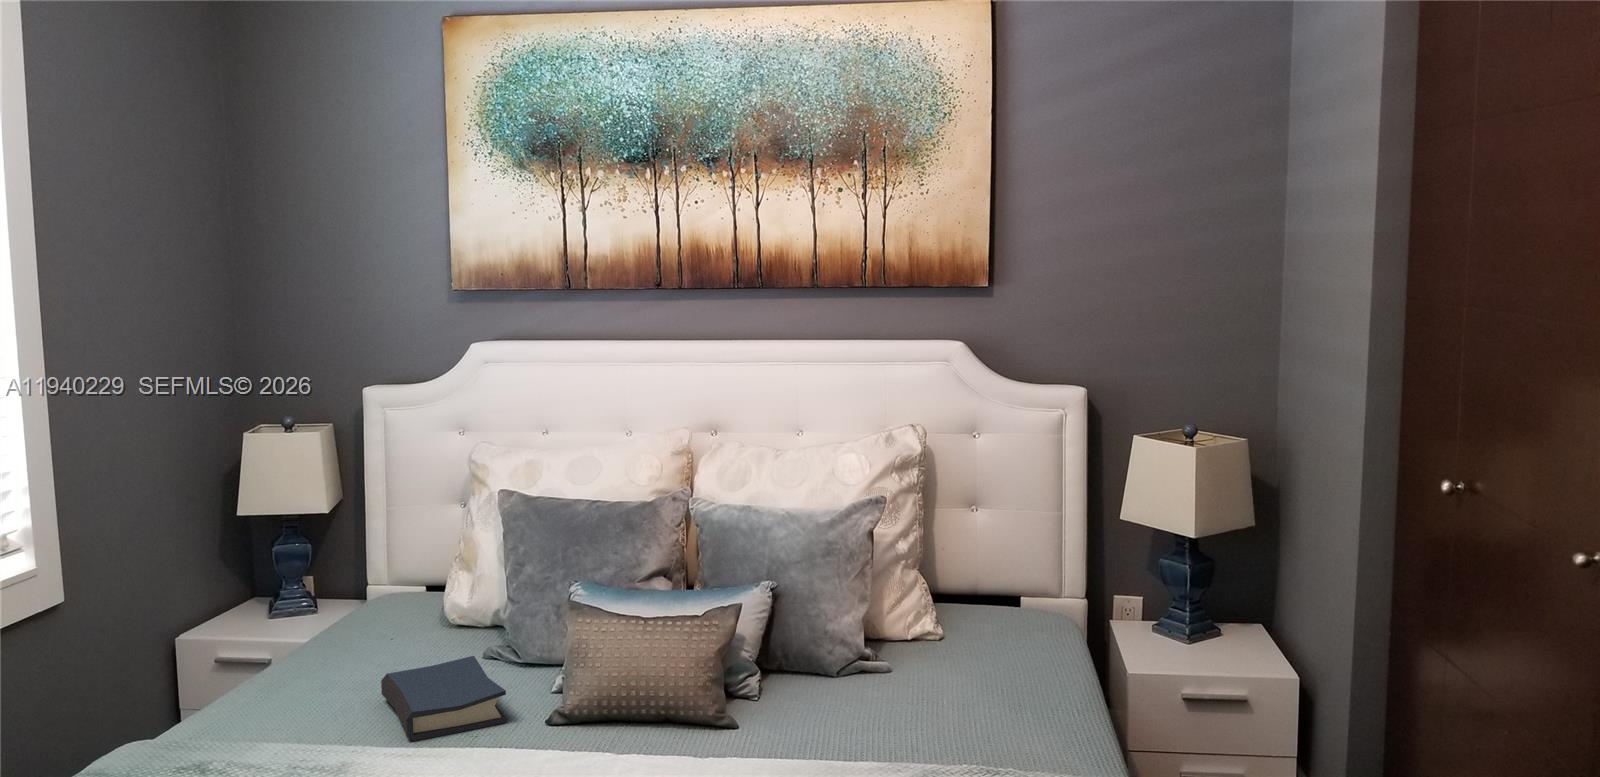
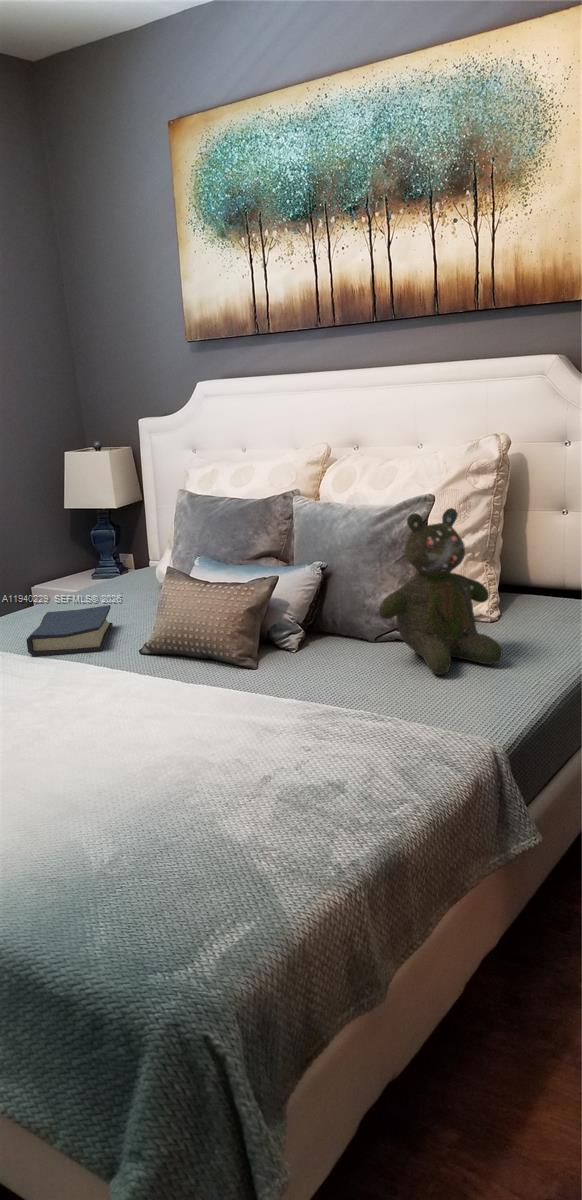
teddy bear: none [879,521,1010,711] -> present [379,508,502,675]

